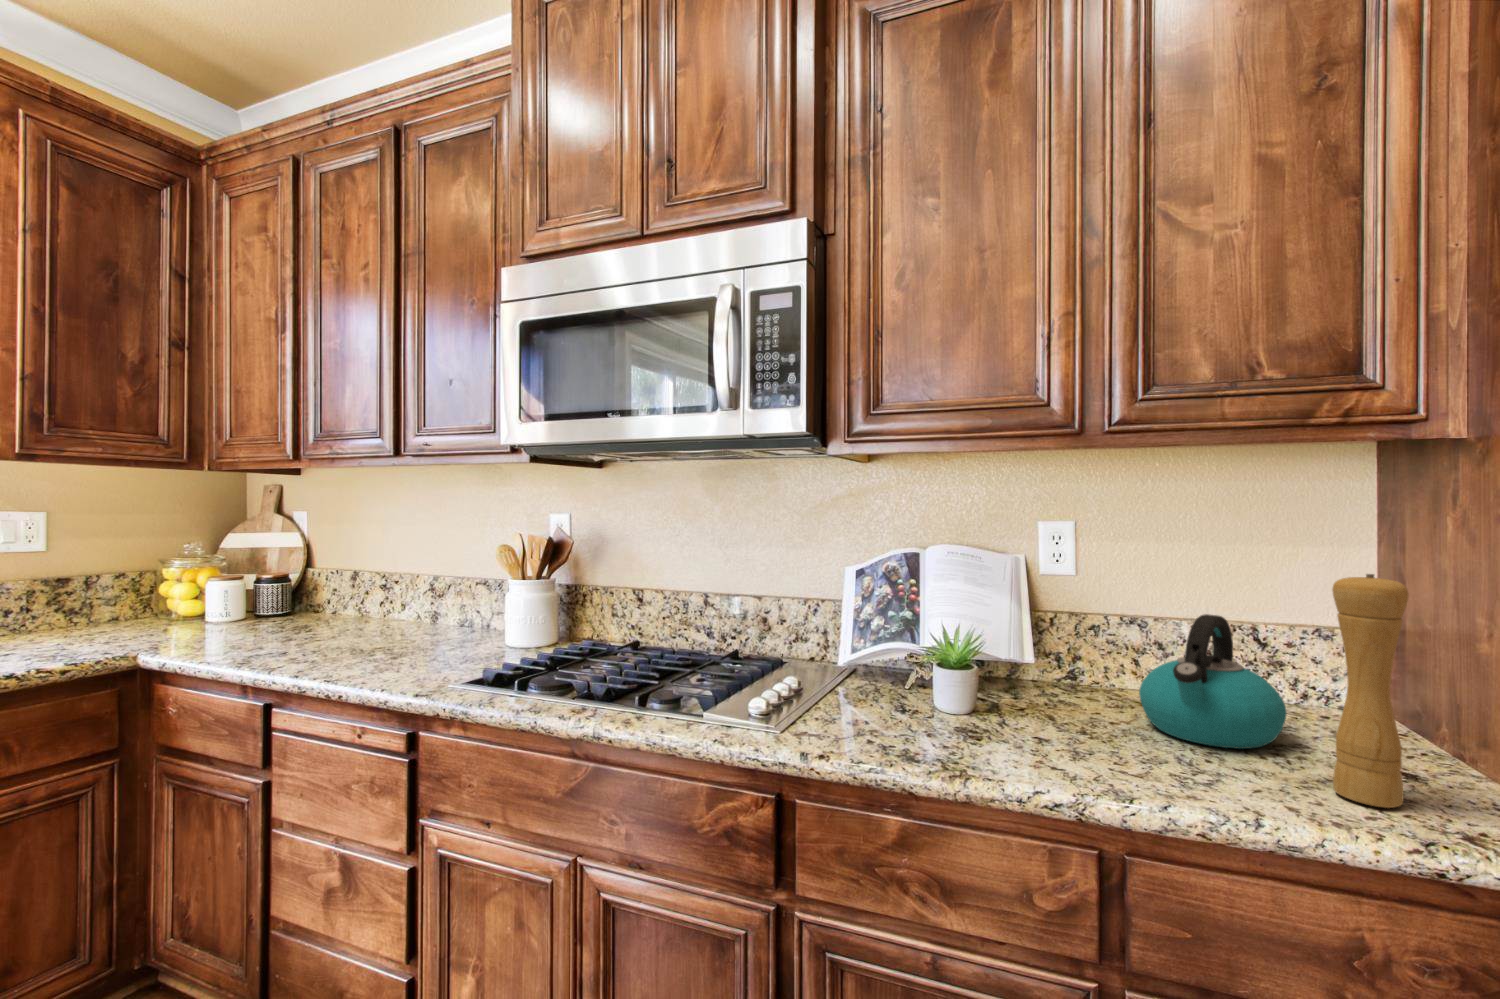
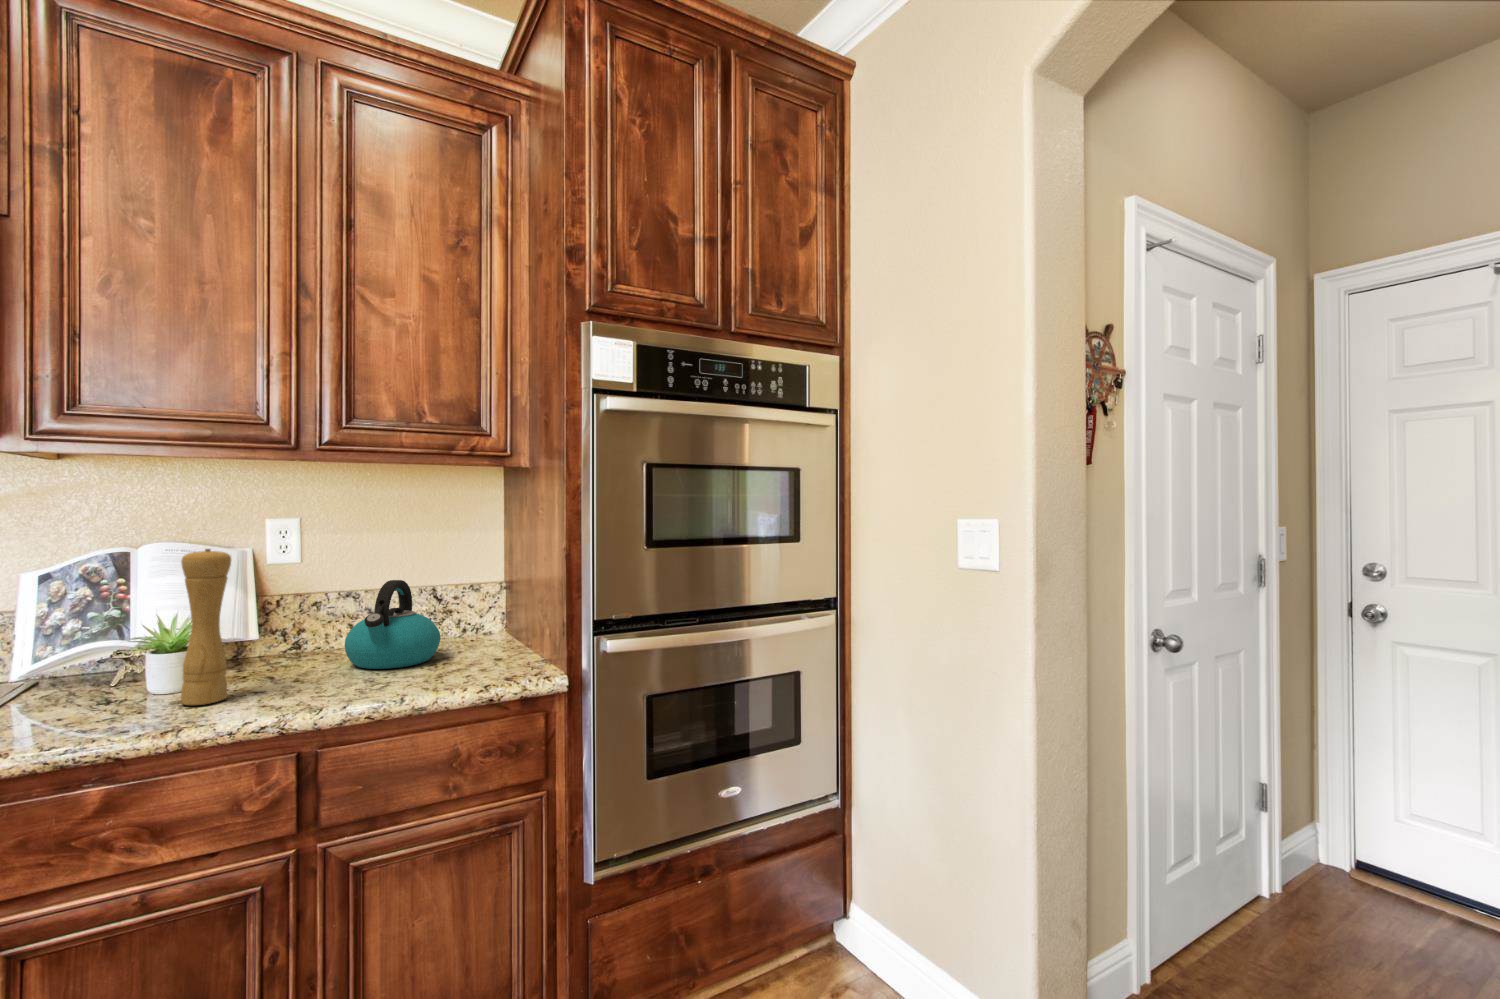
pepper mill: present [1332,574,1409,808] -> present [181,549,231,705]

